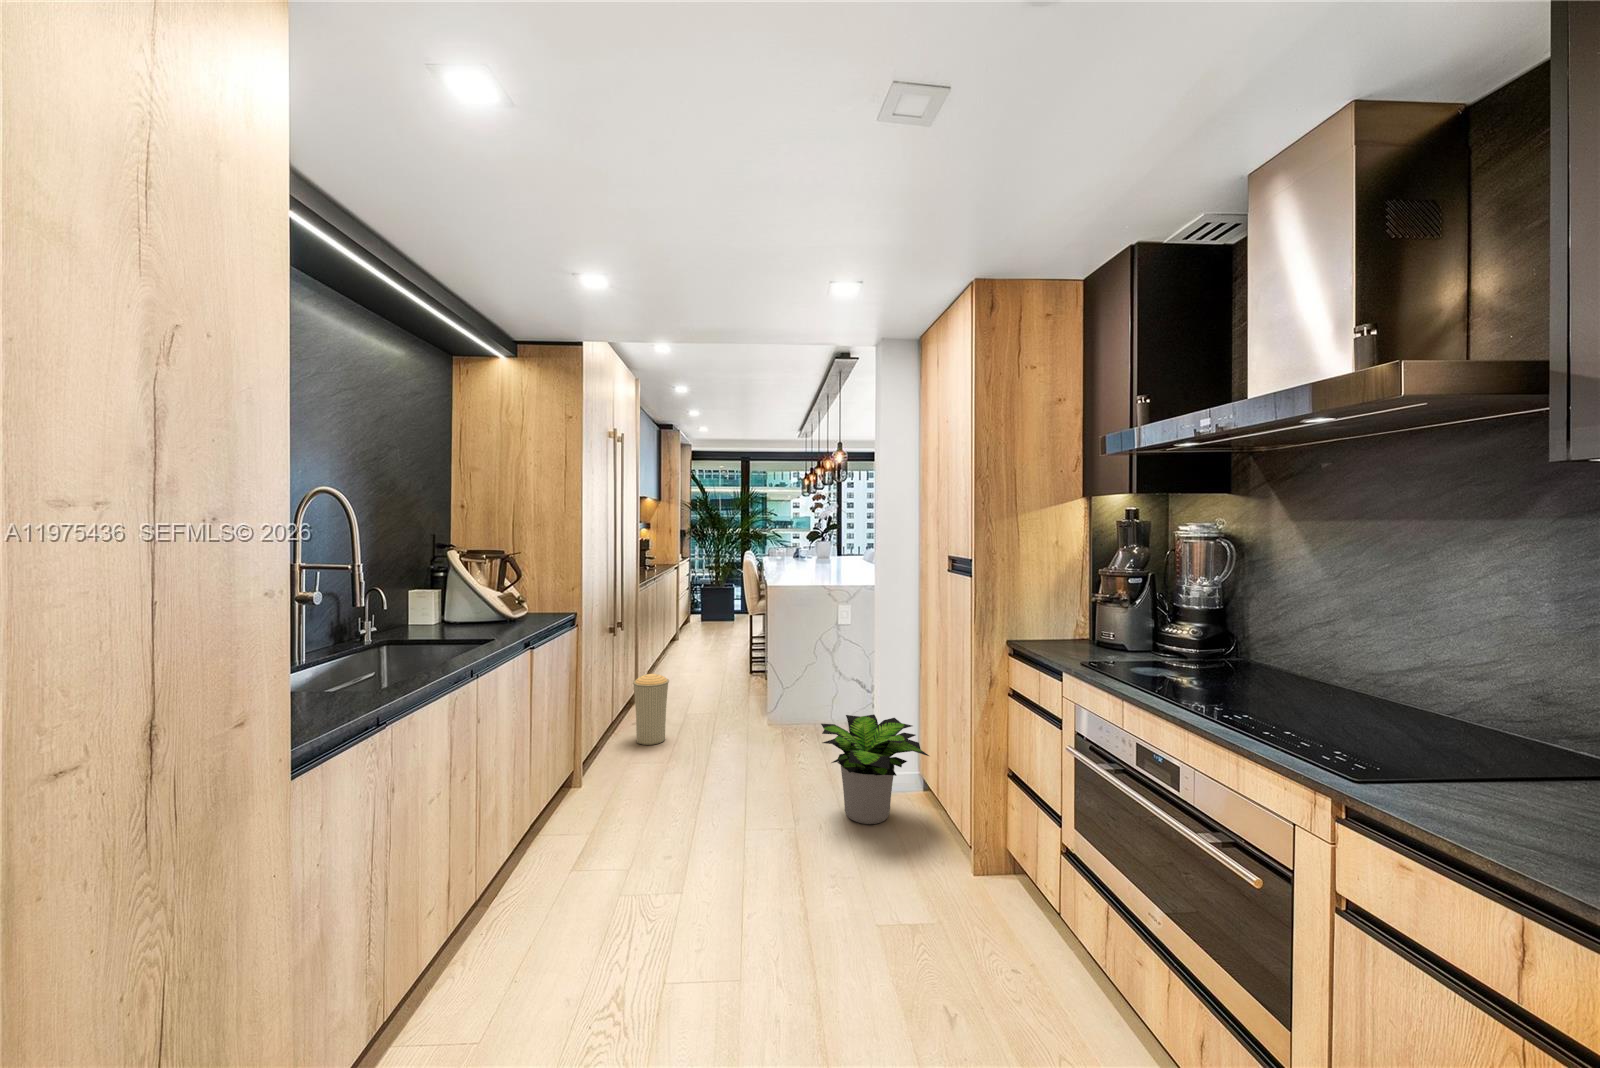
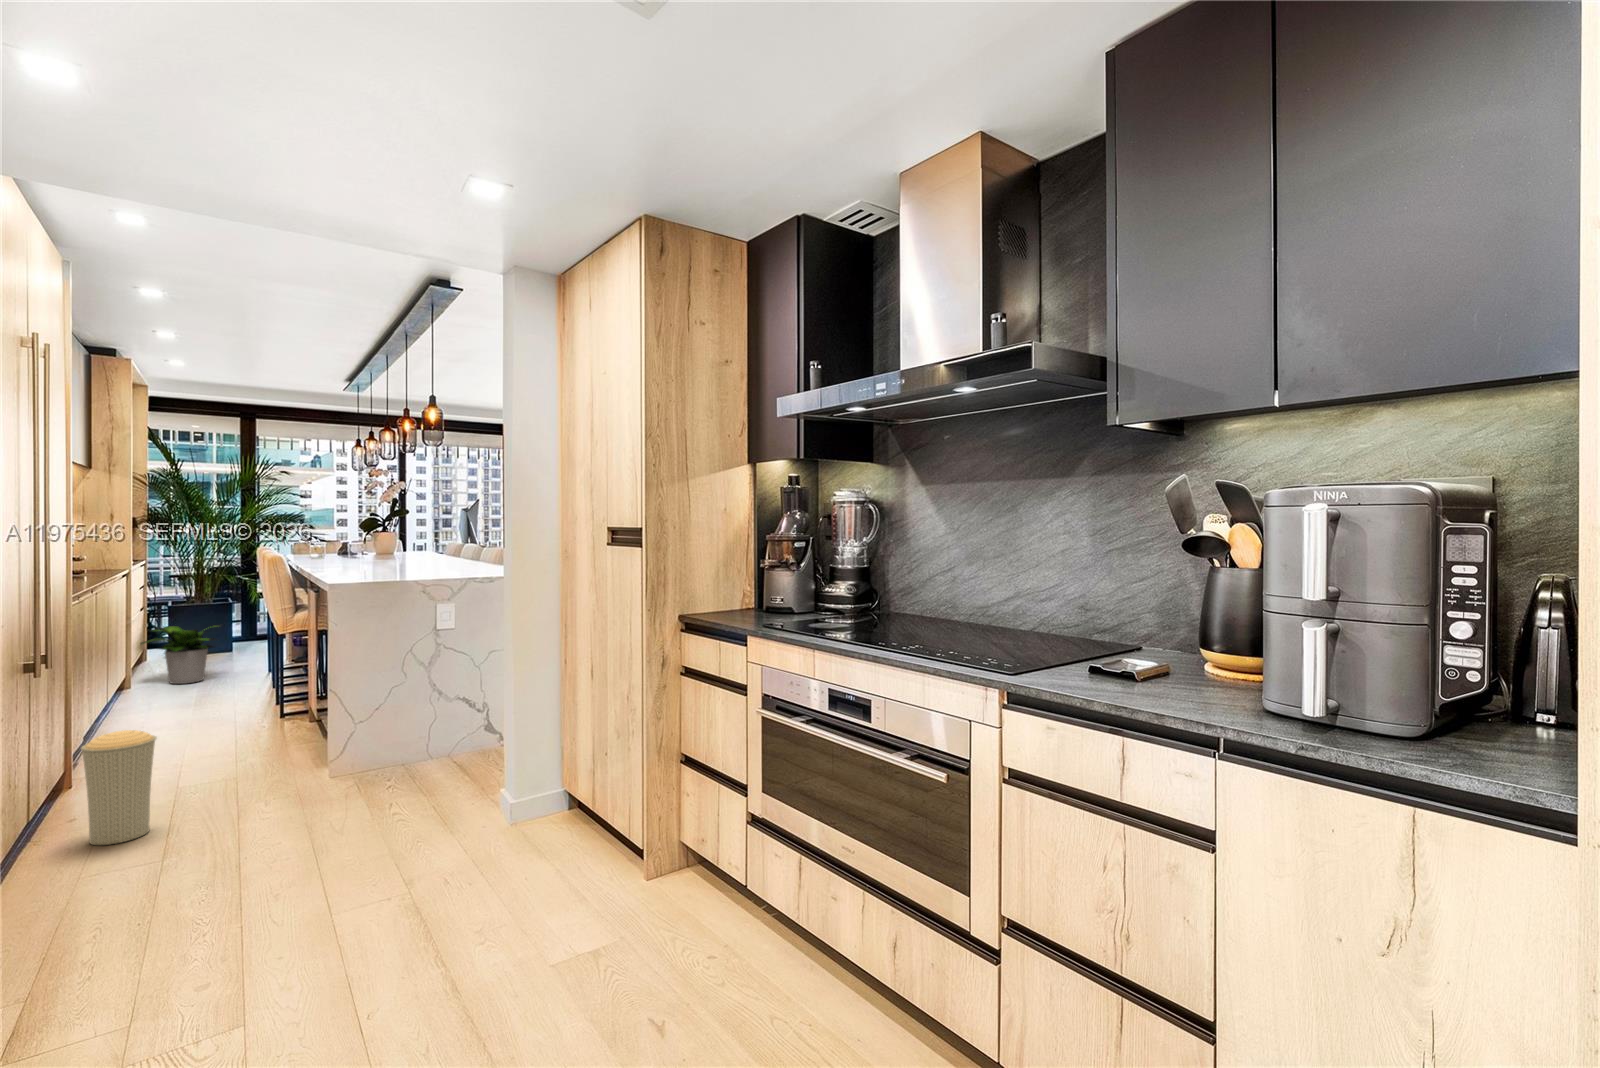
potted plant: present [821,714,929,824] -> present [141,625,220,684]

